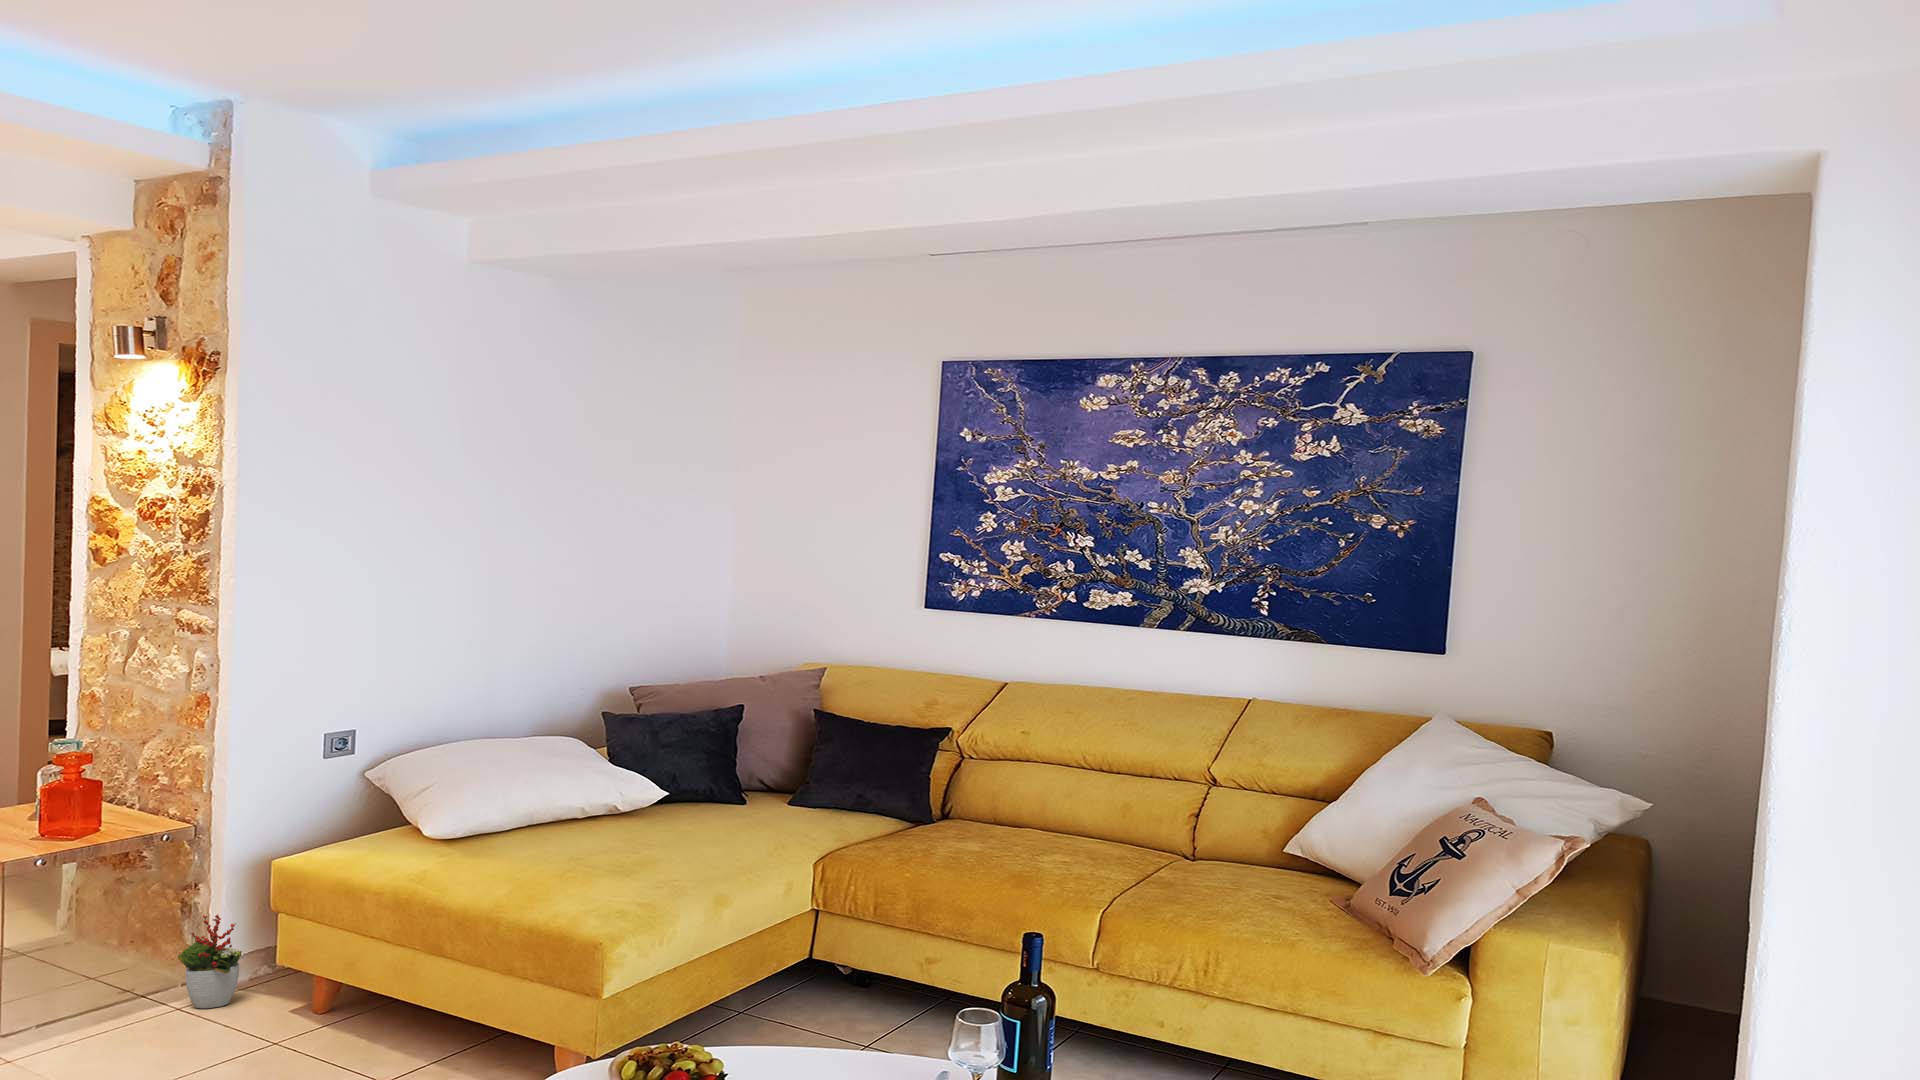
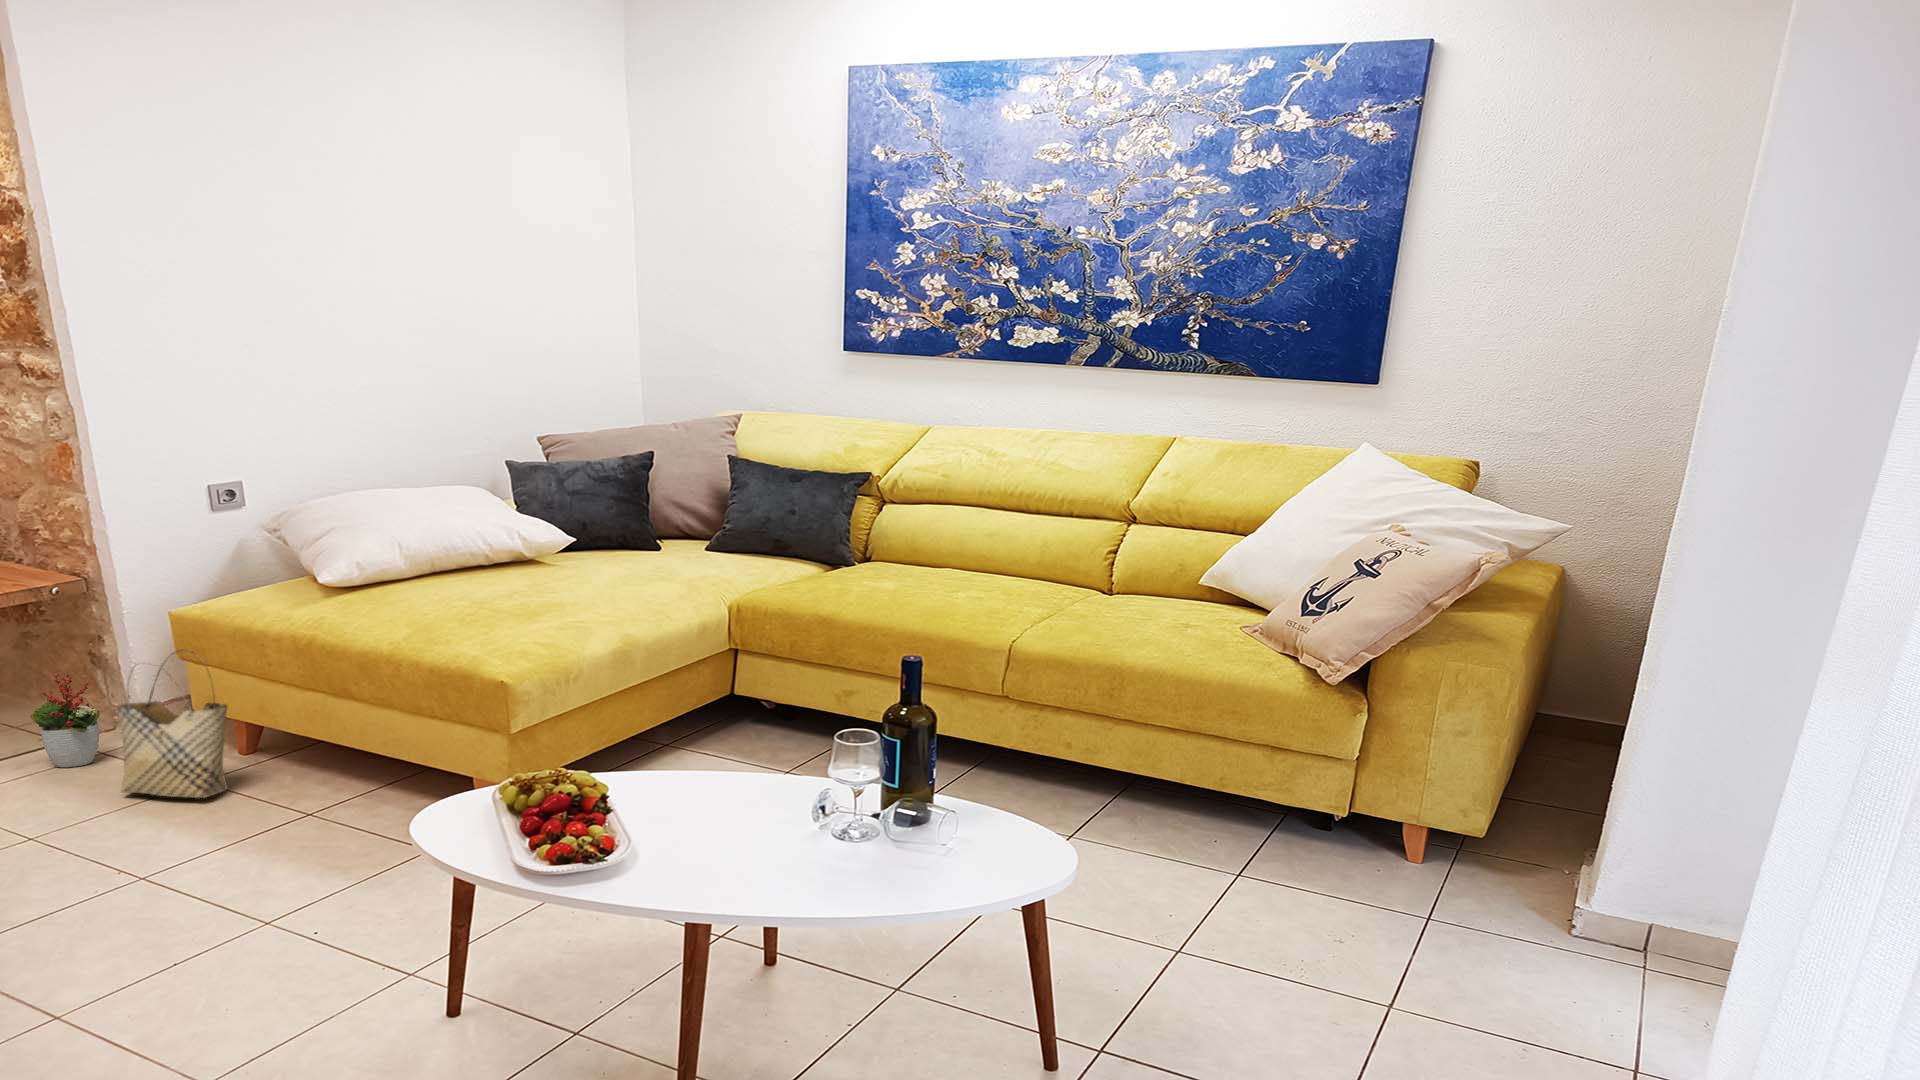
woven basket: none [267,892,376,1039] -> present [116,649,227,798]

